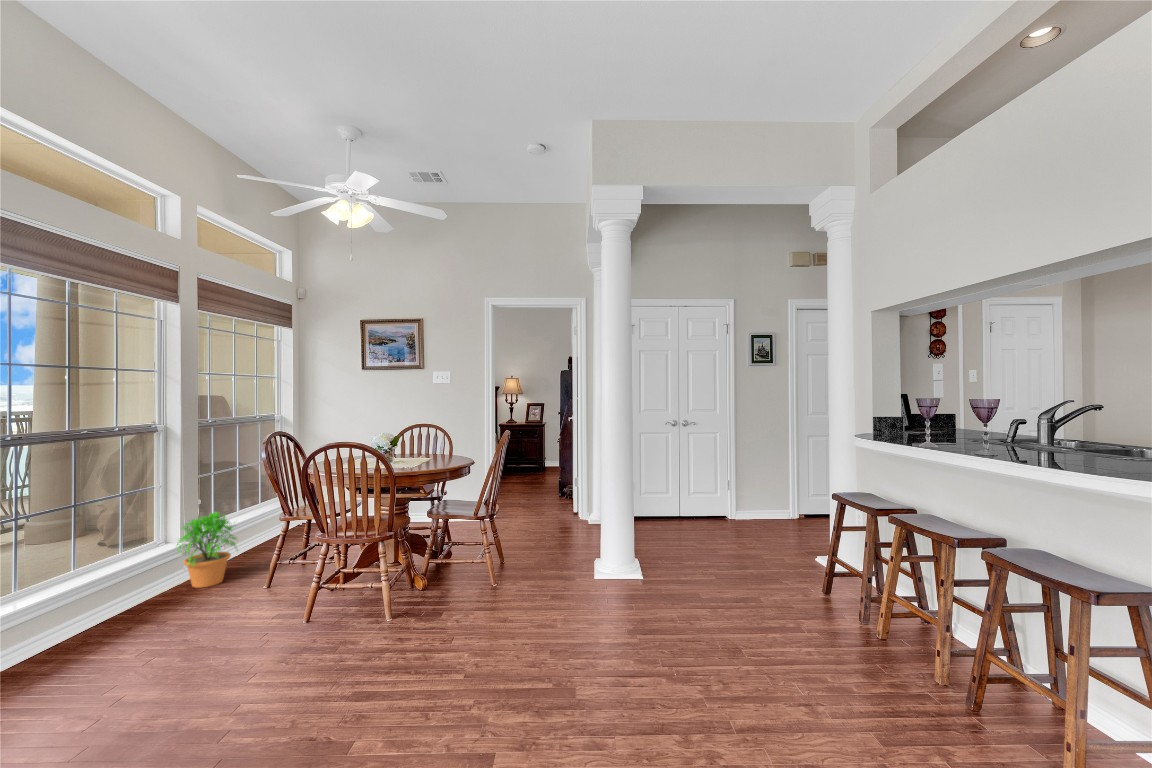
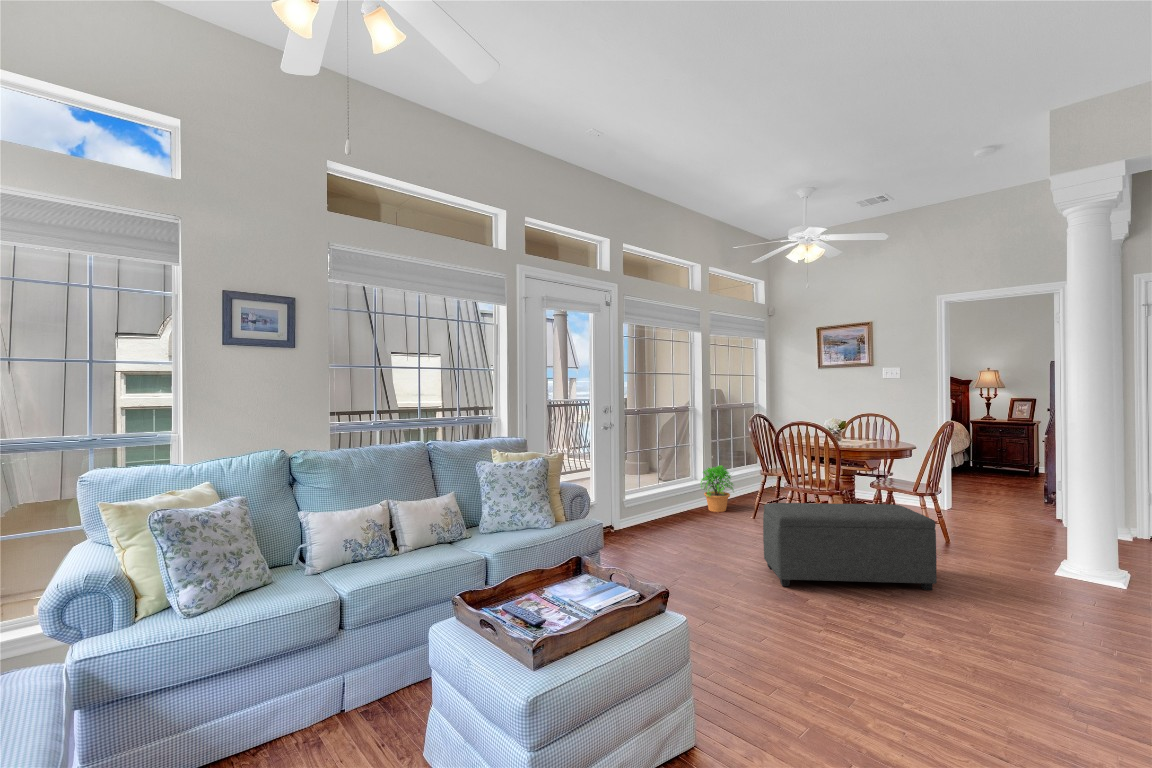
ottoman: none [279,541,513,722] -> present [763,503,937,590]

